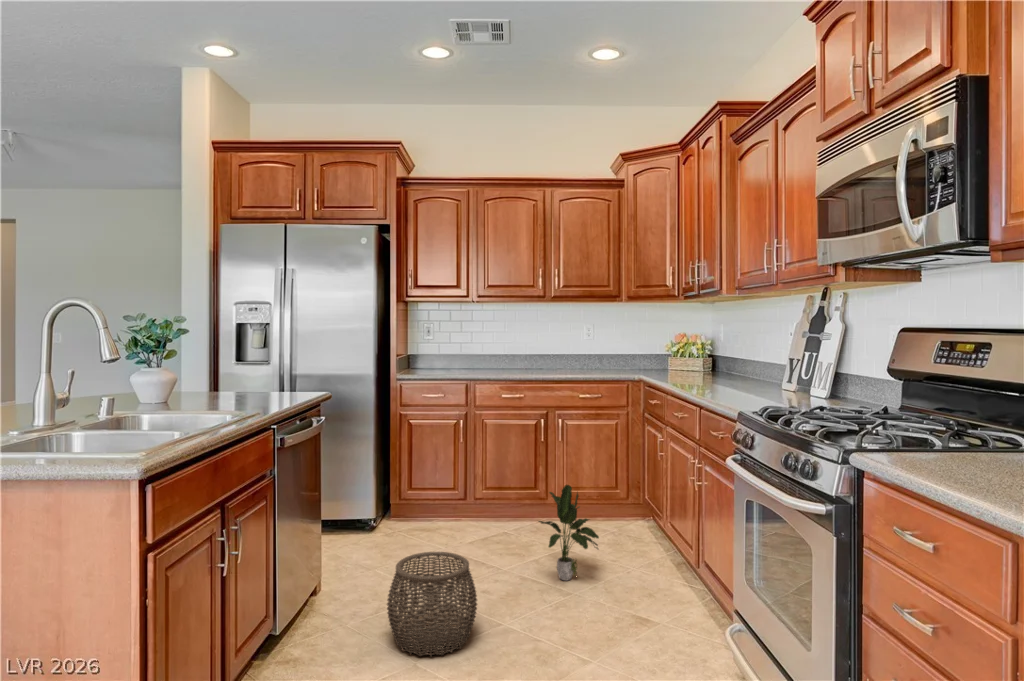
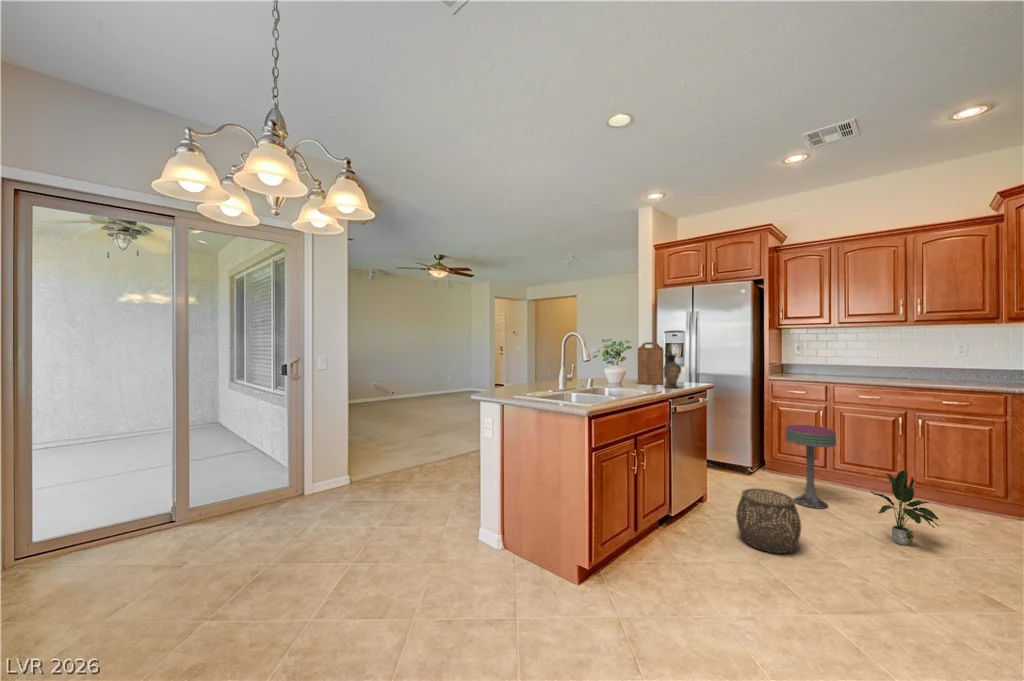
cutting board: none [196,316,248,399] -> present [638,342,663,385]
ceramic pitcher: none [253,327,288,402] -> present [664,349,681,388]
bar stool: none [430,441,489,559] -> present [786,425,836,509]

